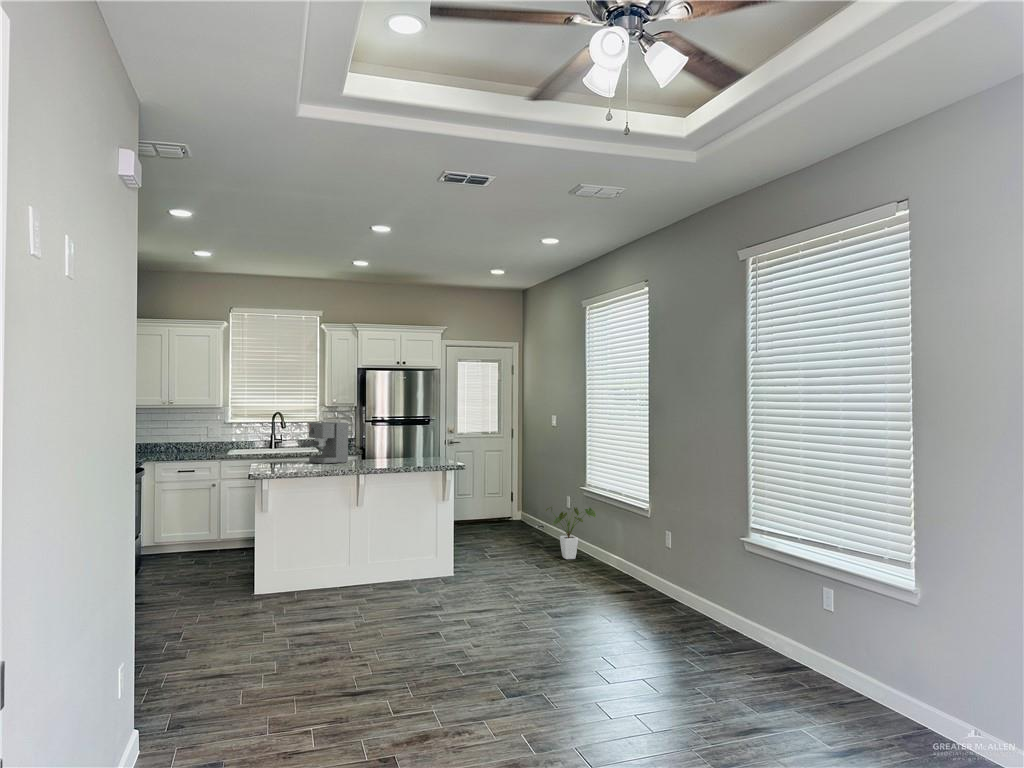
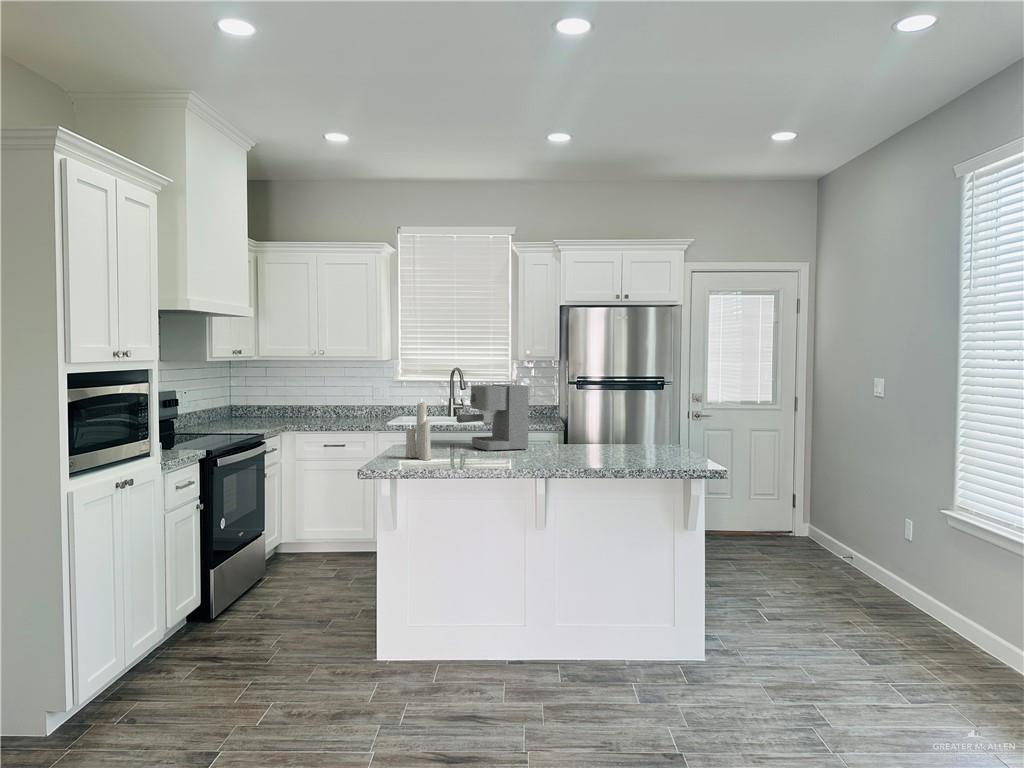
candle: none [275,426,294,468] -> present [405,399,432,460]
house plant: present [546,507,596,559] -> none [872,541,984,644]

